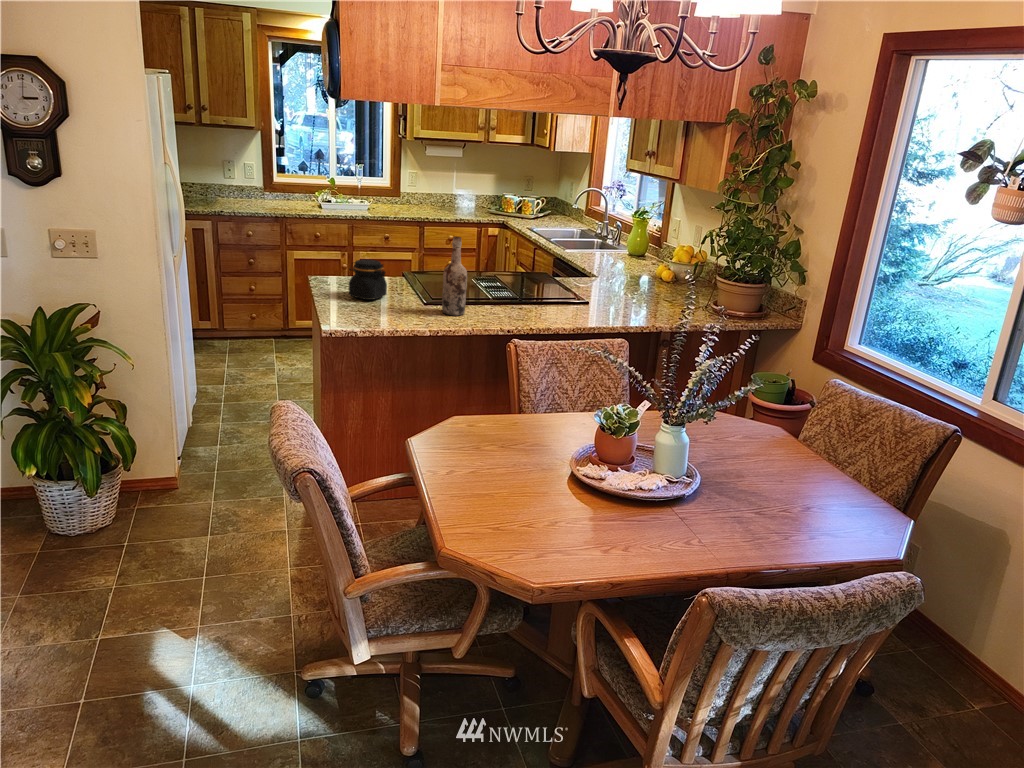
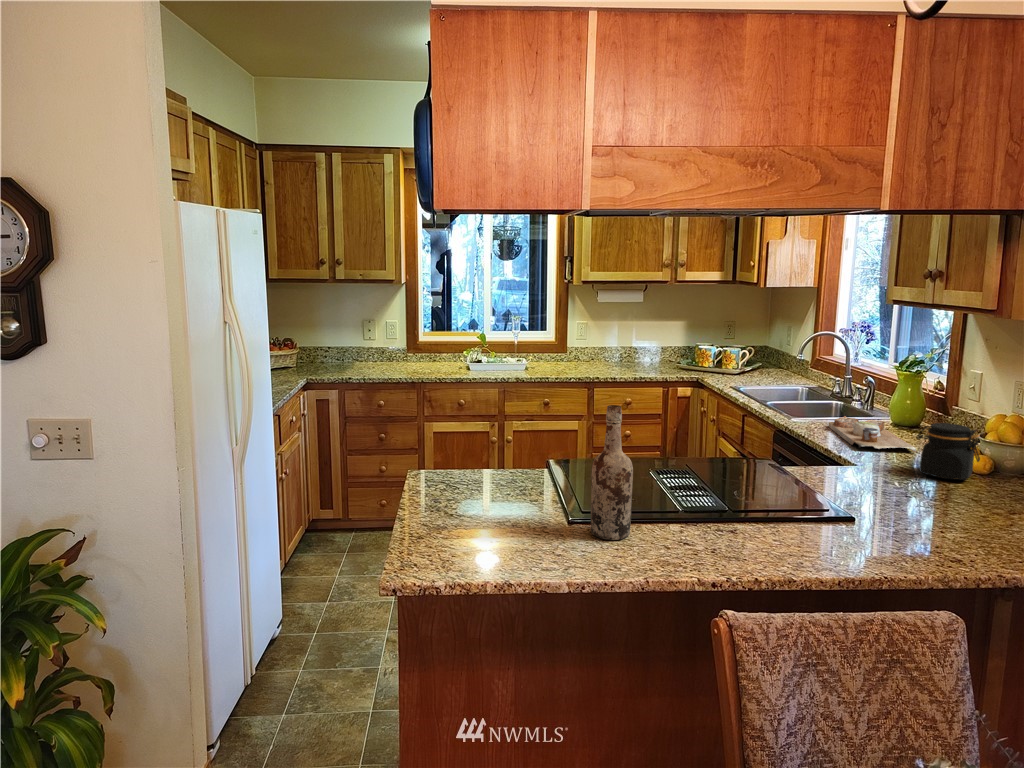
cutting board: none [589,250,637,273] -> present [828,416,916,452]
jar: present [349,259,387,300] -> present [917,423,980,480]

